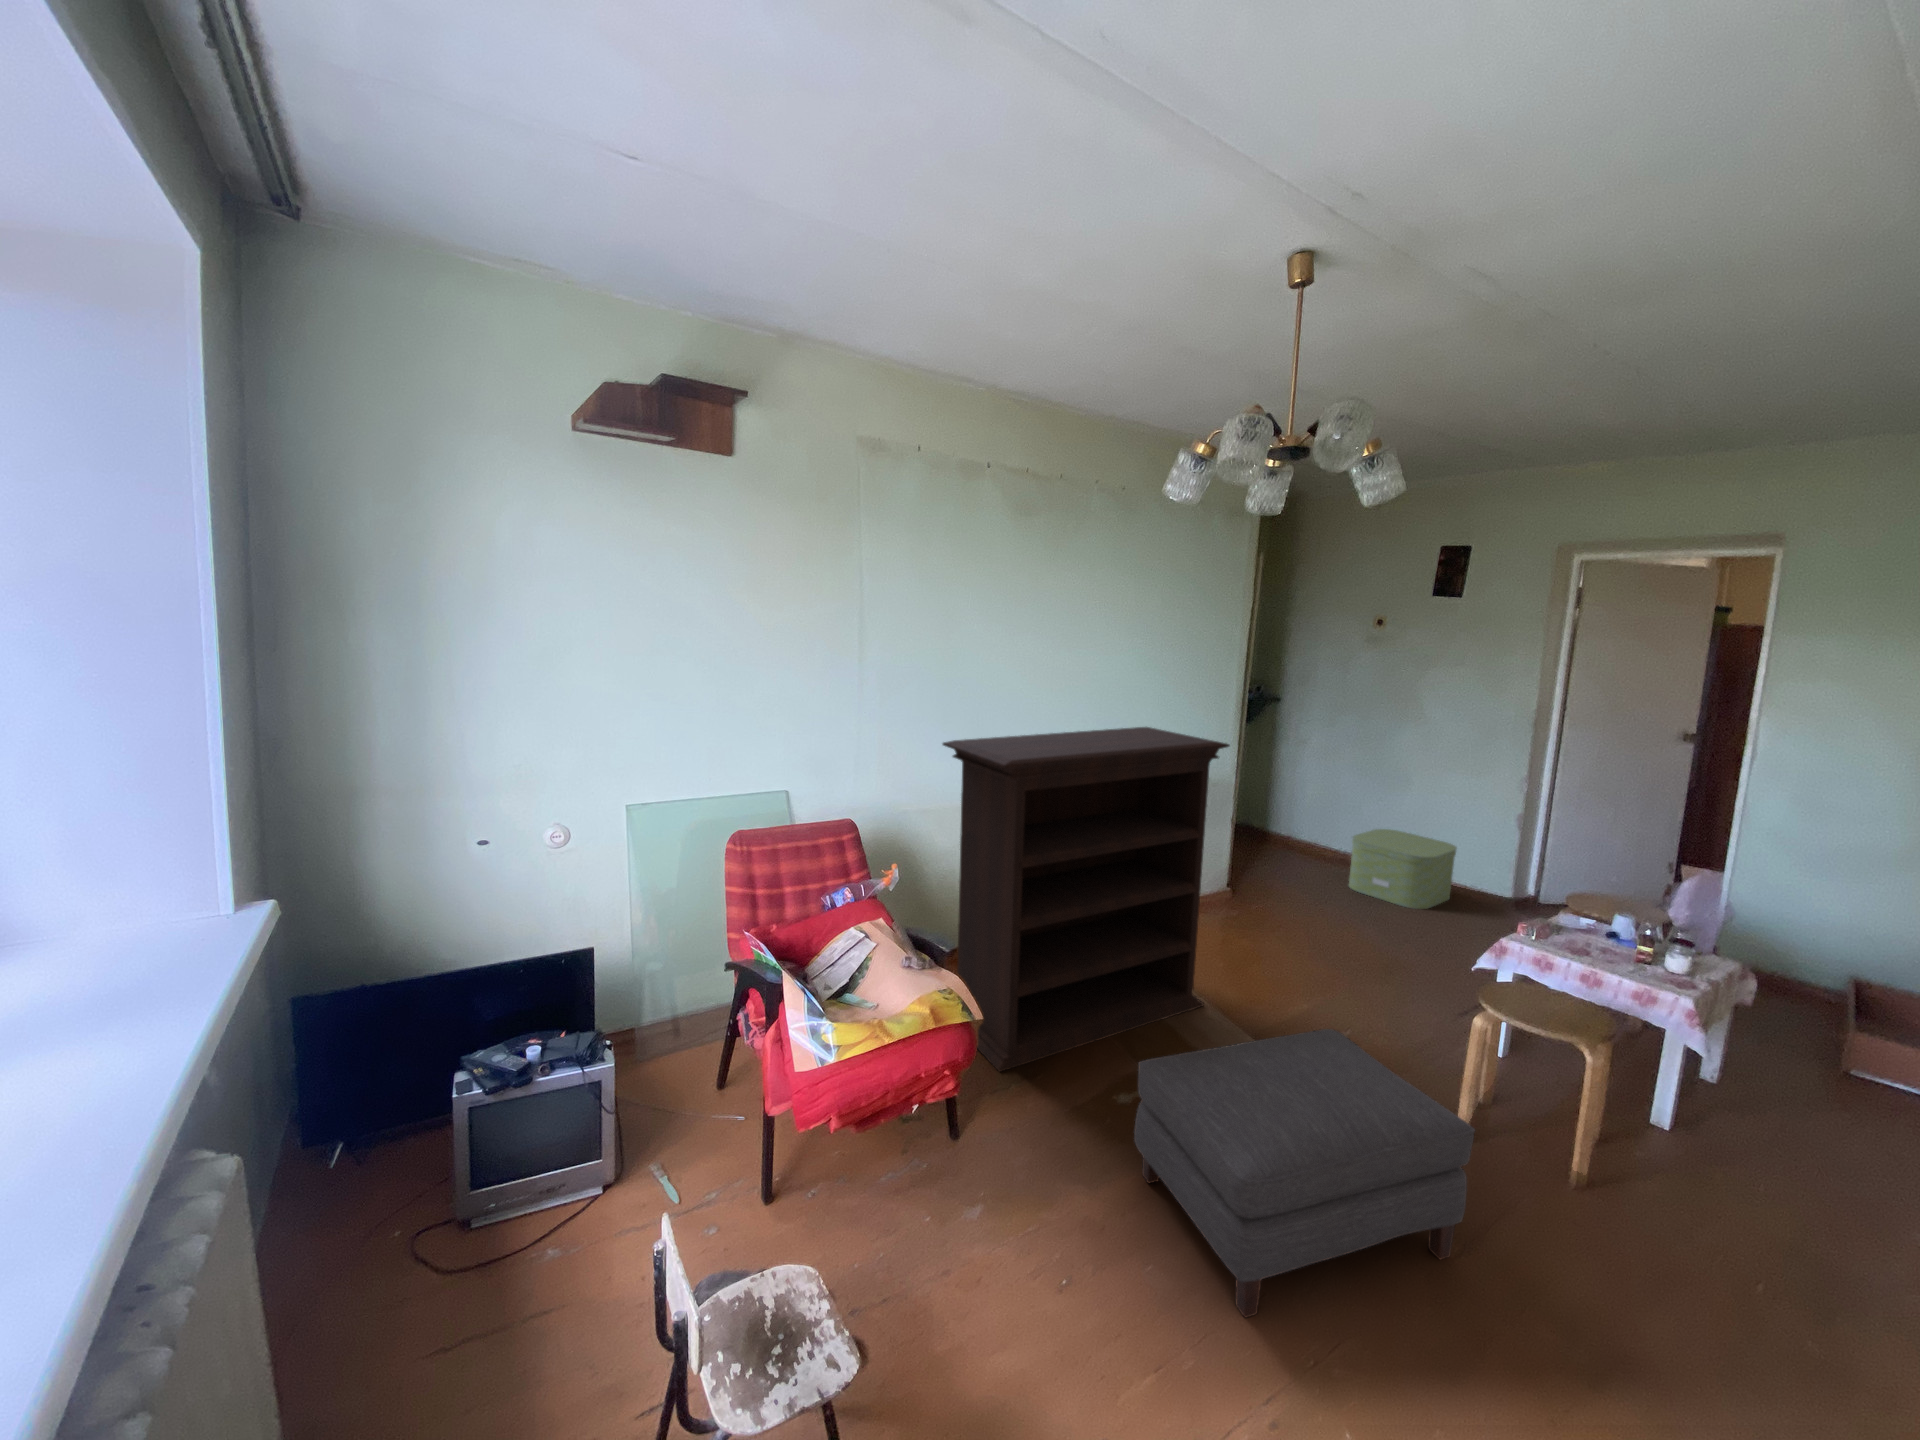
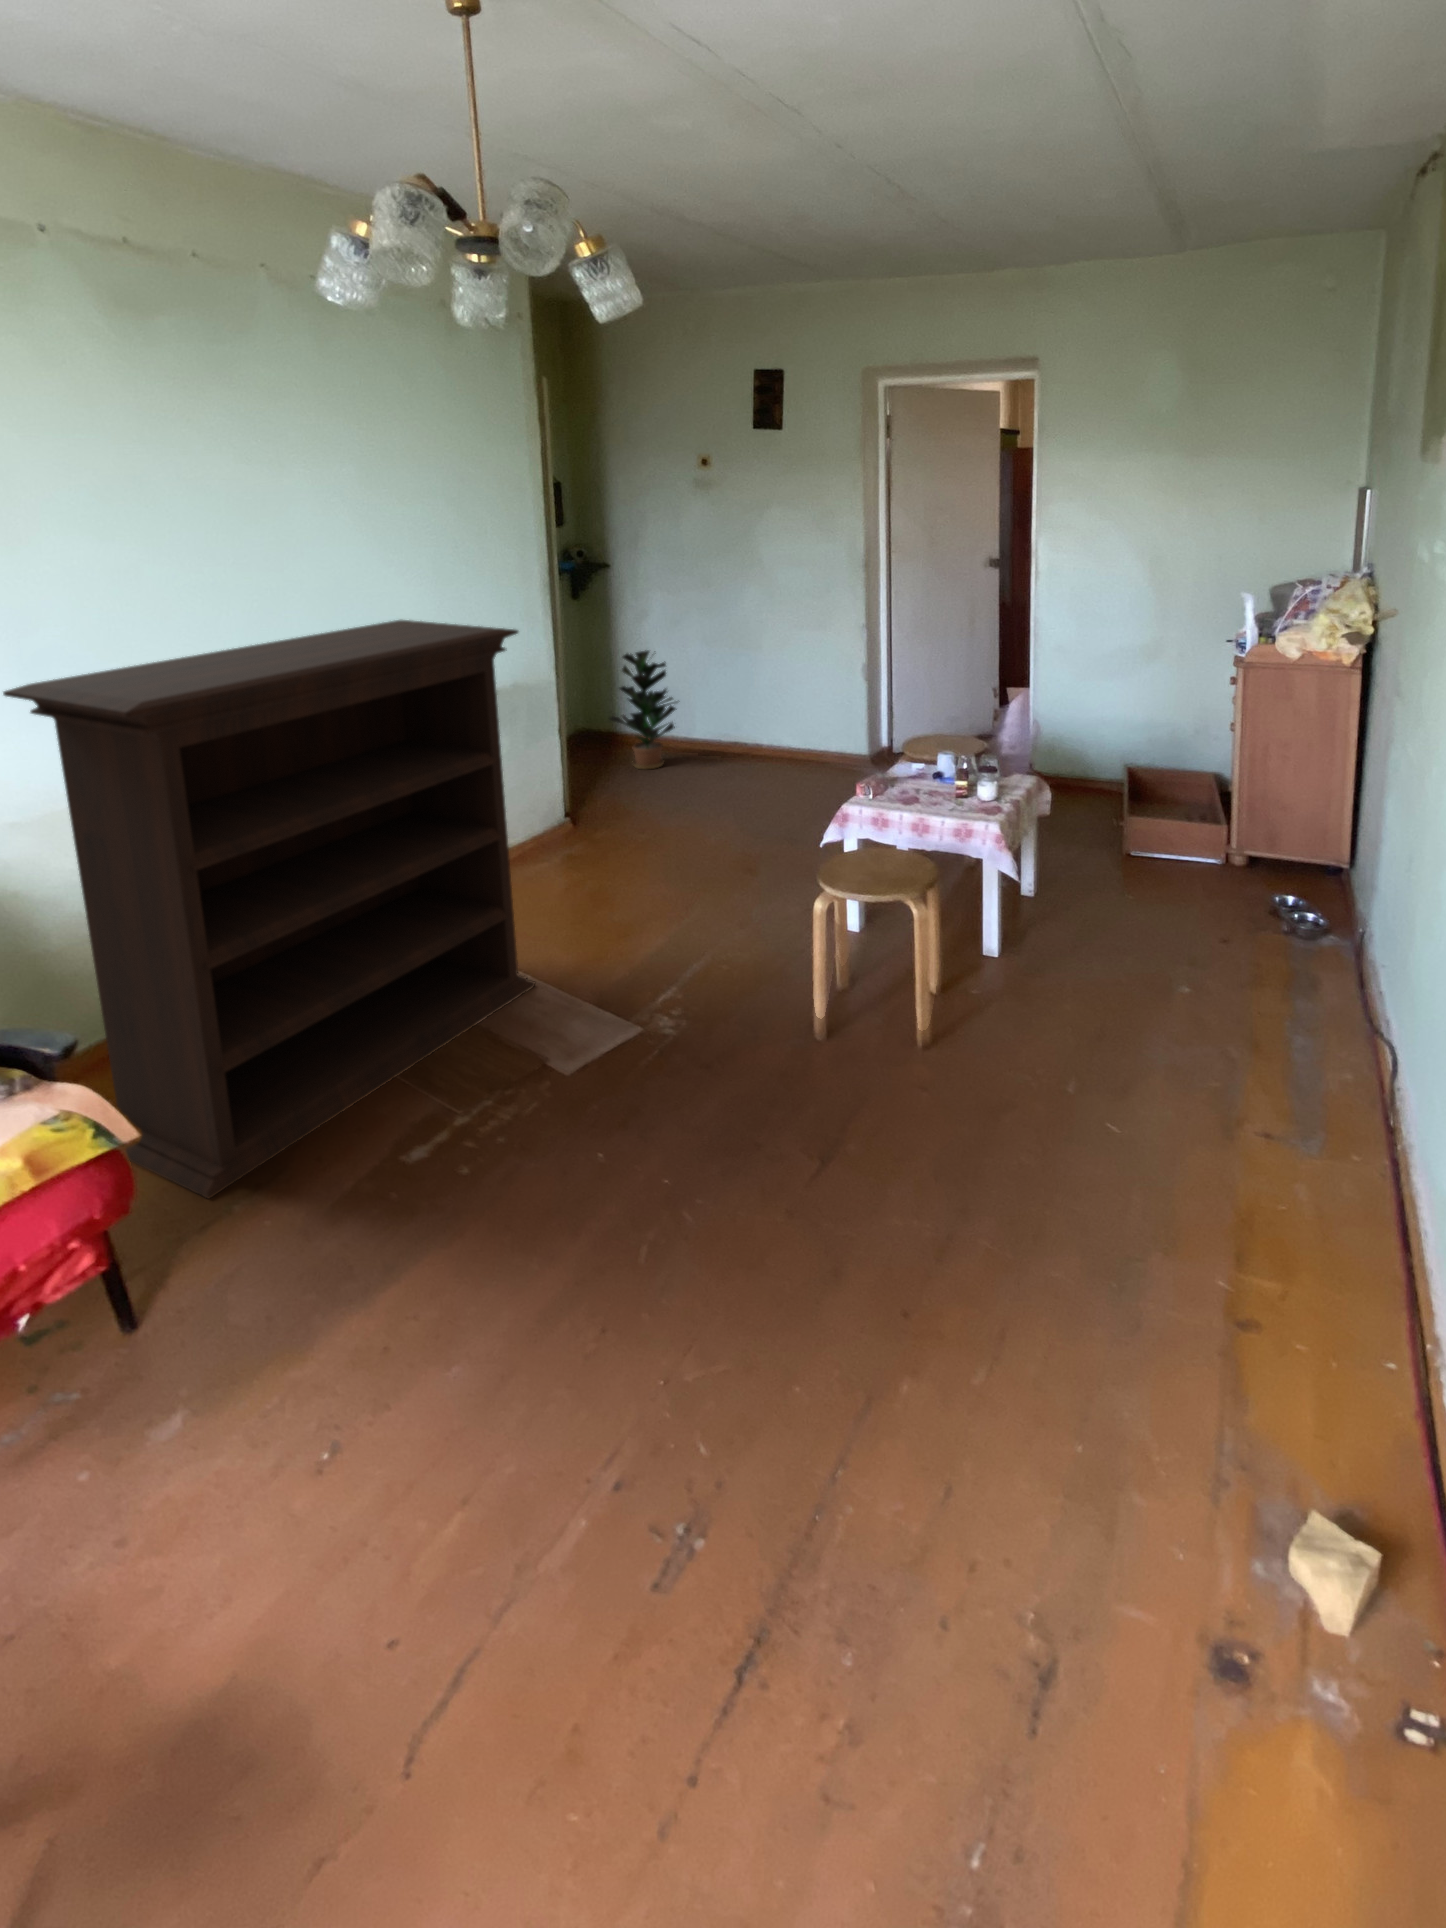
potted plant: none [1266,770,1329,864] -> present [610,650,677,769]
storage box: present [1349,829,1457,909] -> none [707,706,815,793]
ottoman: present [1134,1029,1476,1318] -> none [417,965,823,1370]

